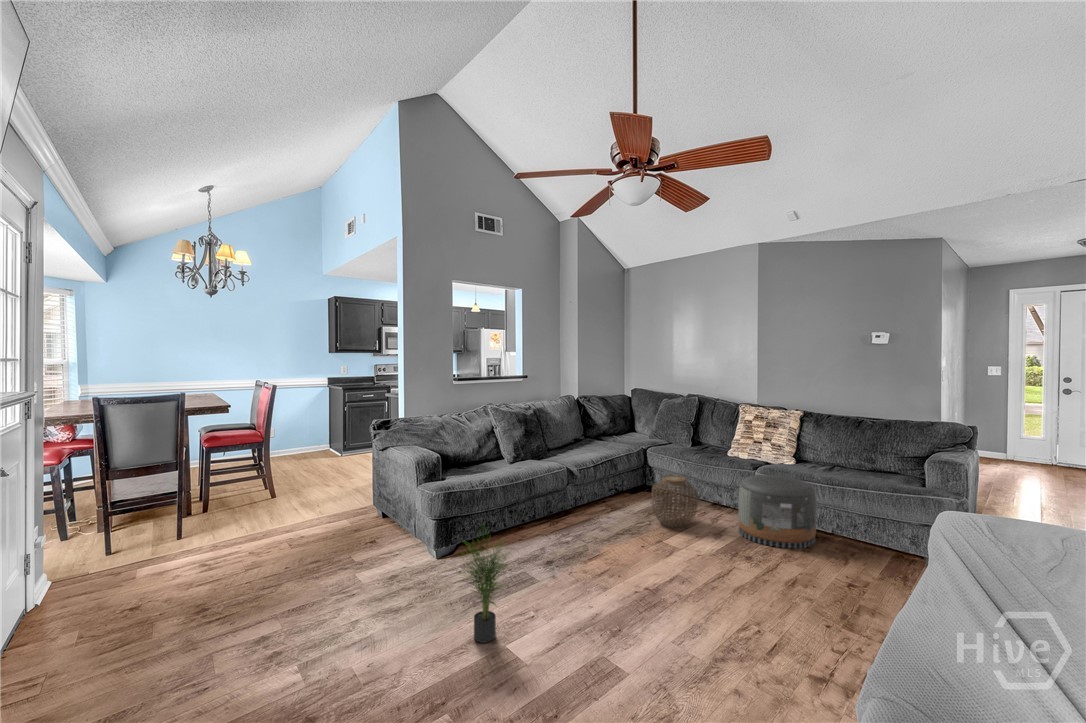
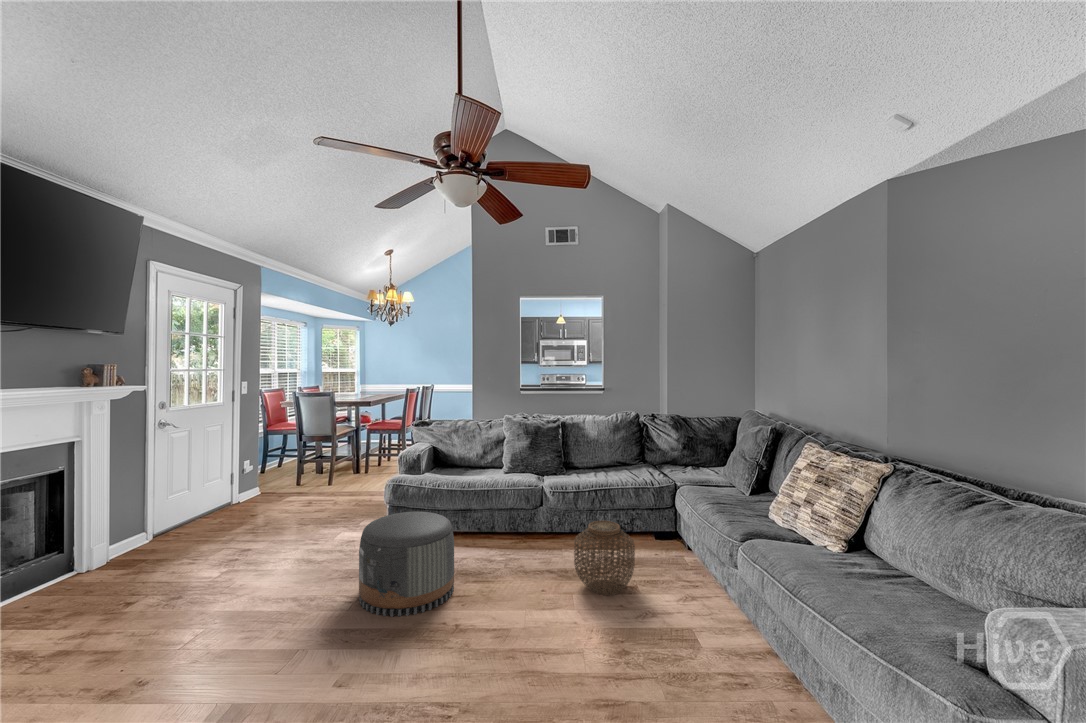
pouf: present [738,475,816,548] -> present [359,511,454,616]
potted plant: present [459,541,508,643] -> none [167,510,253,619]

